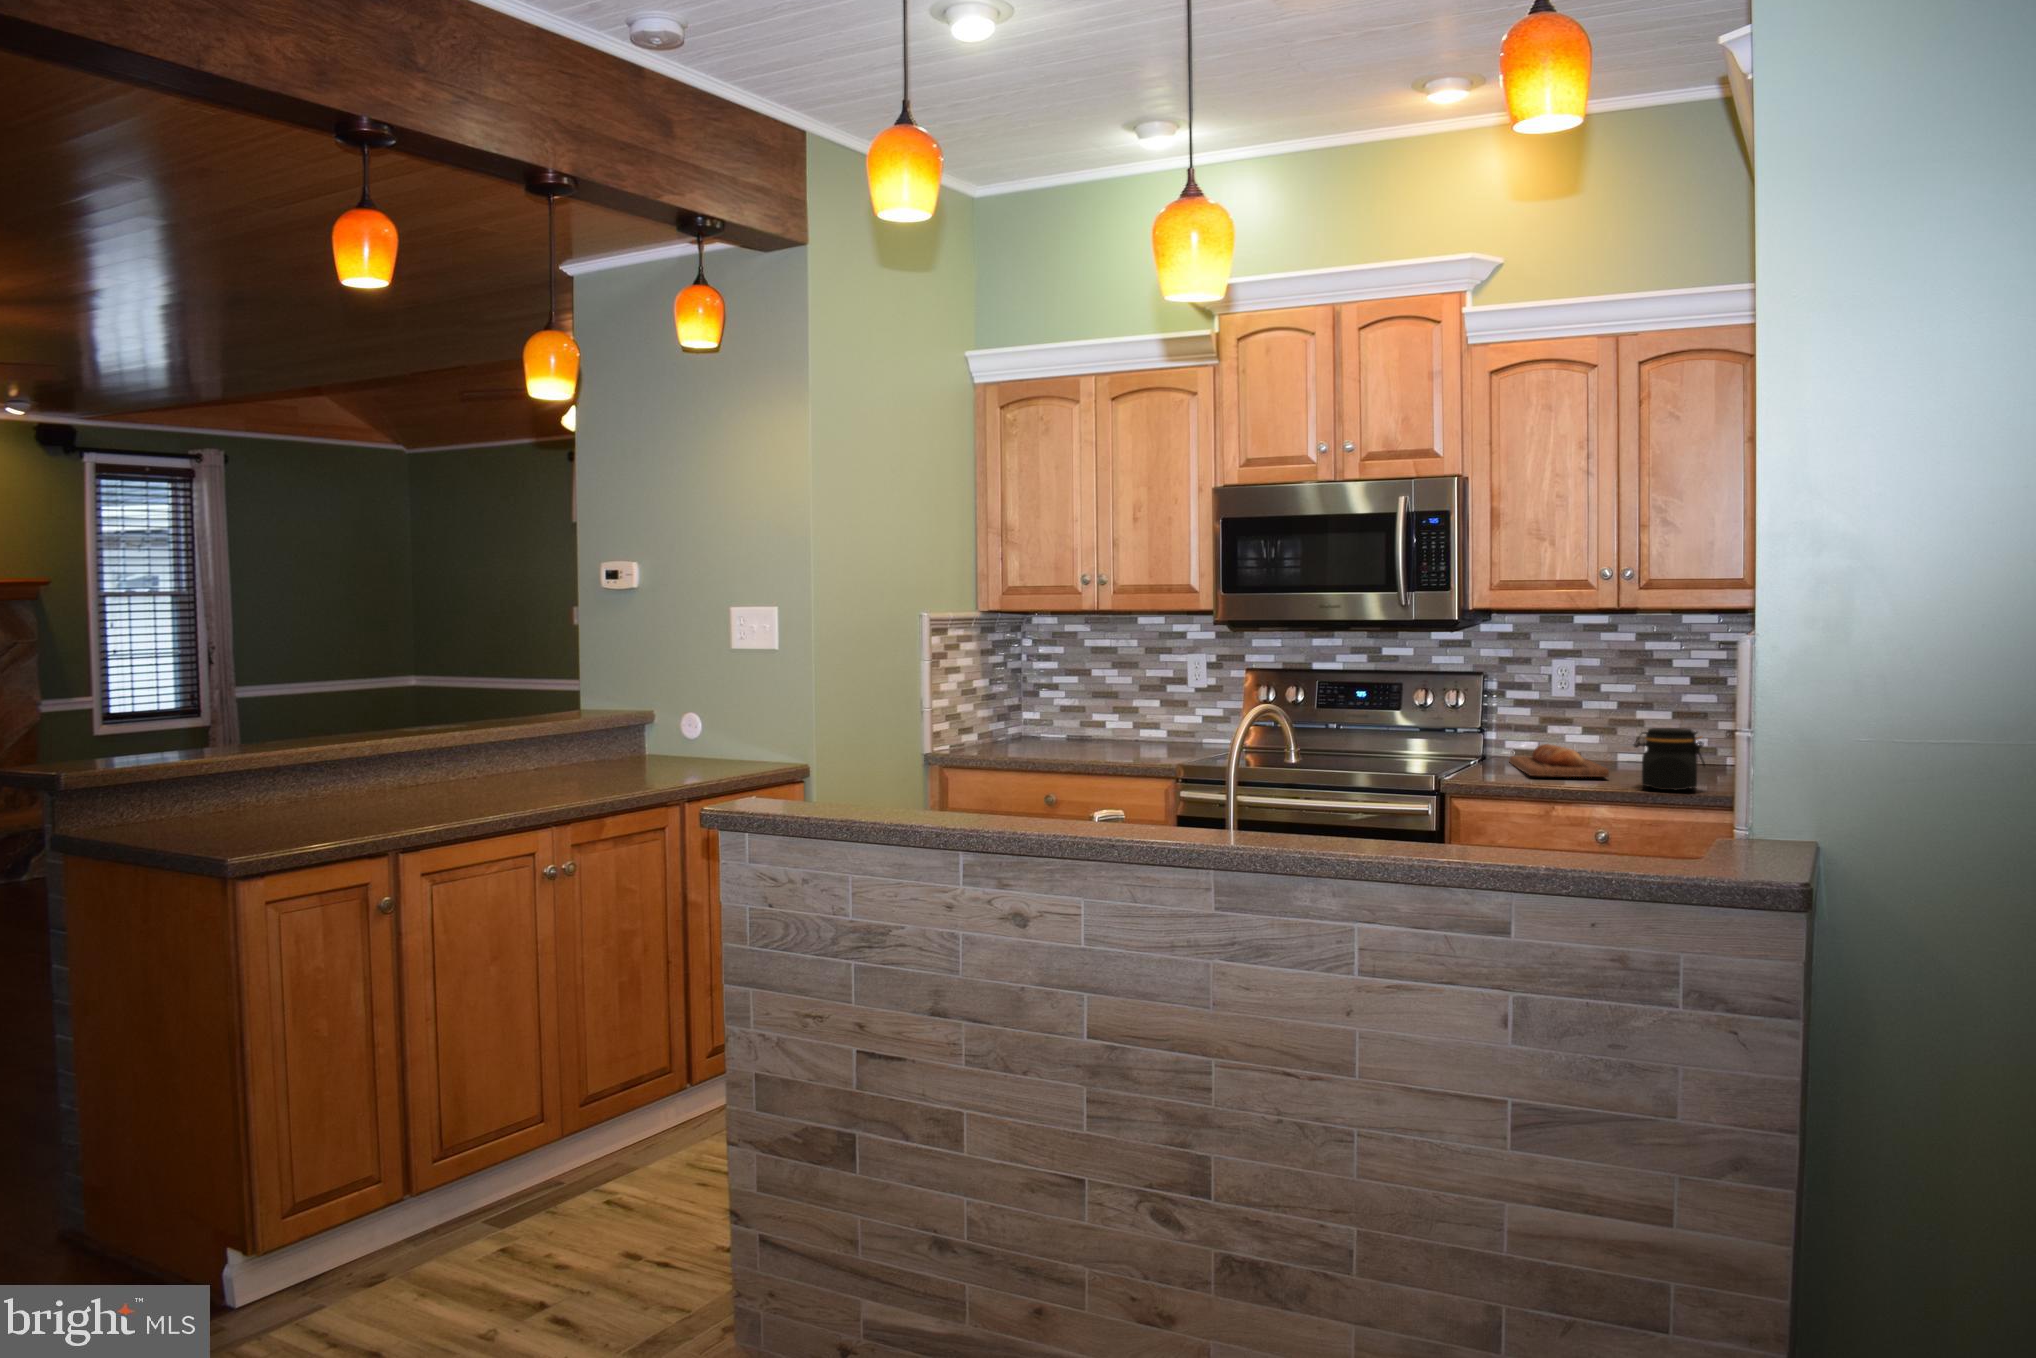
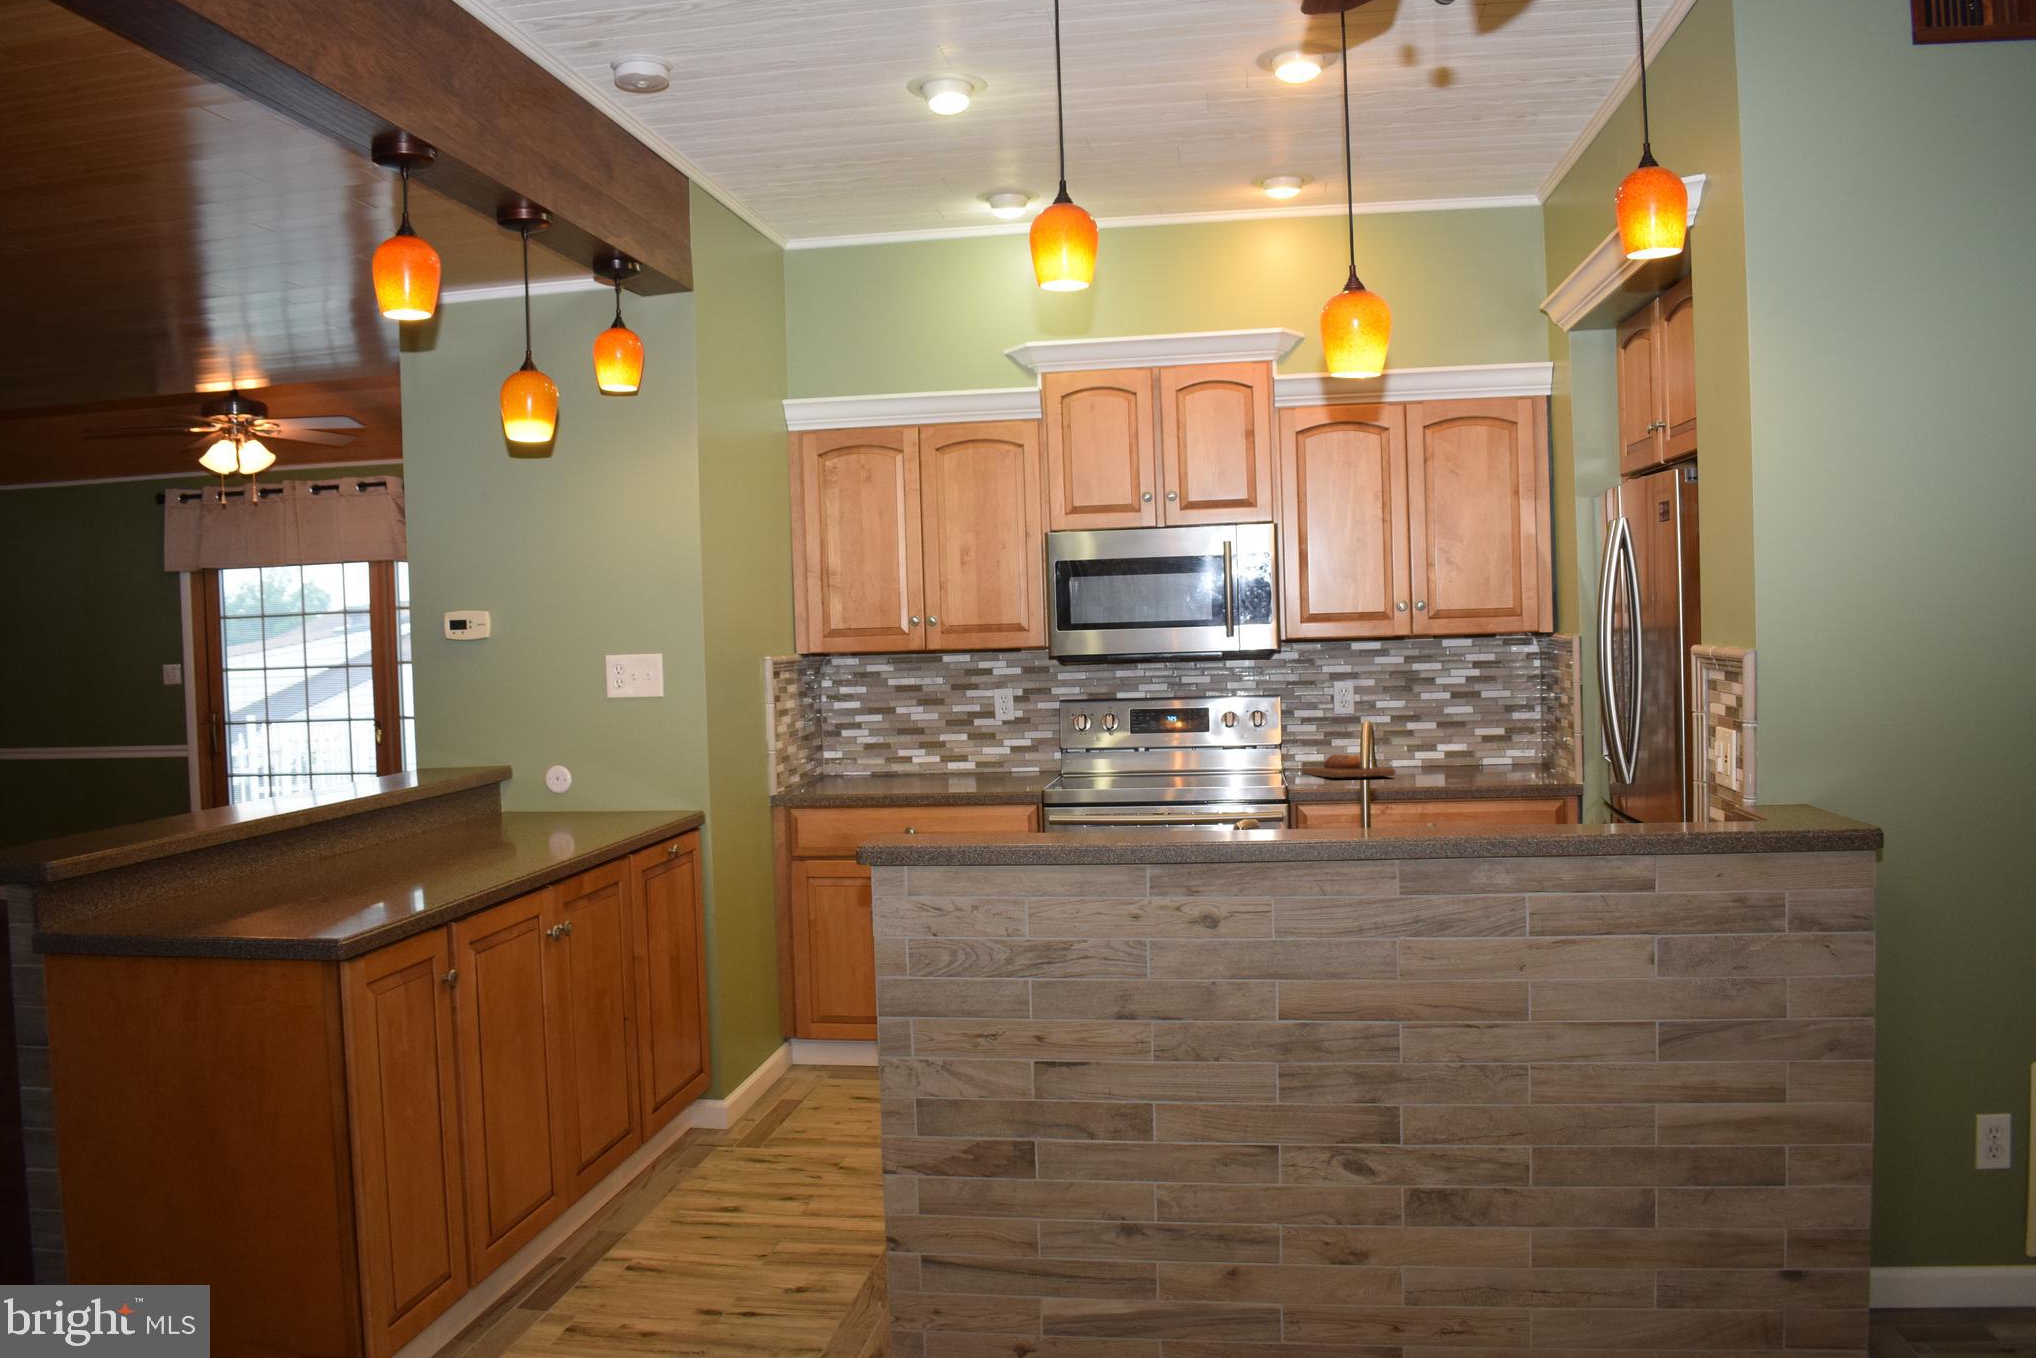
jar: present [1634,728,1705,790] -> none [1417,729,1476,781]

